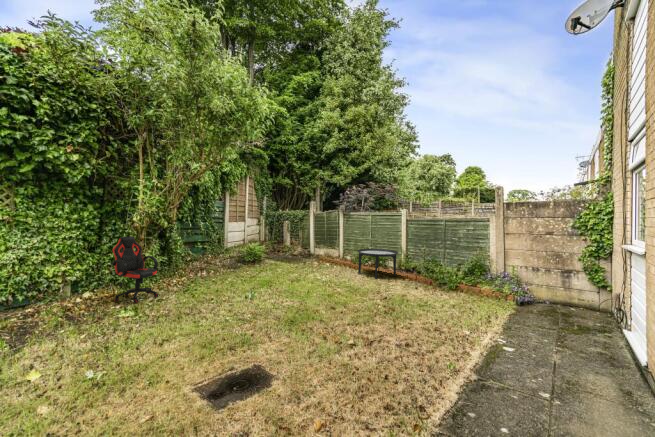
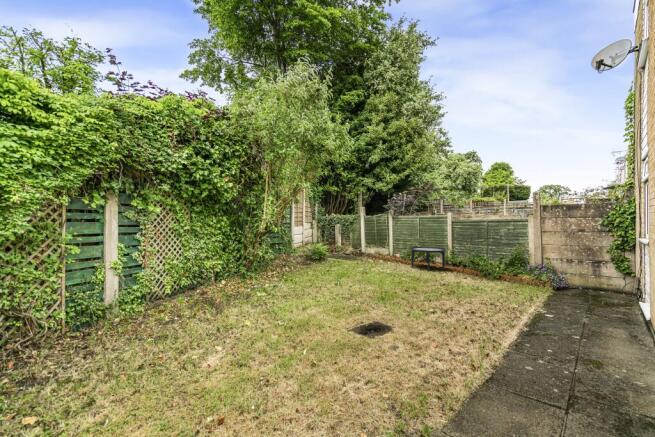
chair: present [112,236,158,303] -> none [237,239,269,287]

